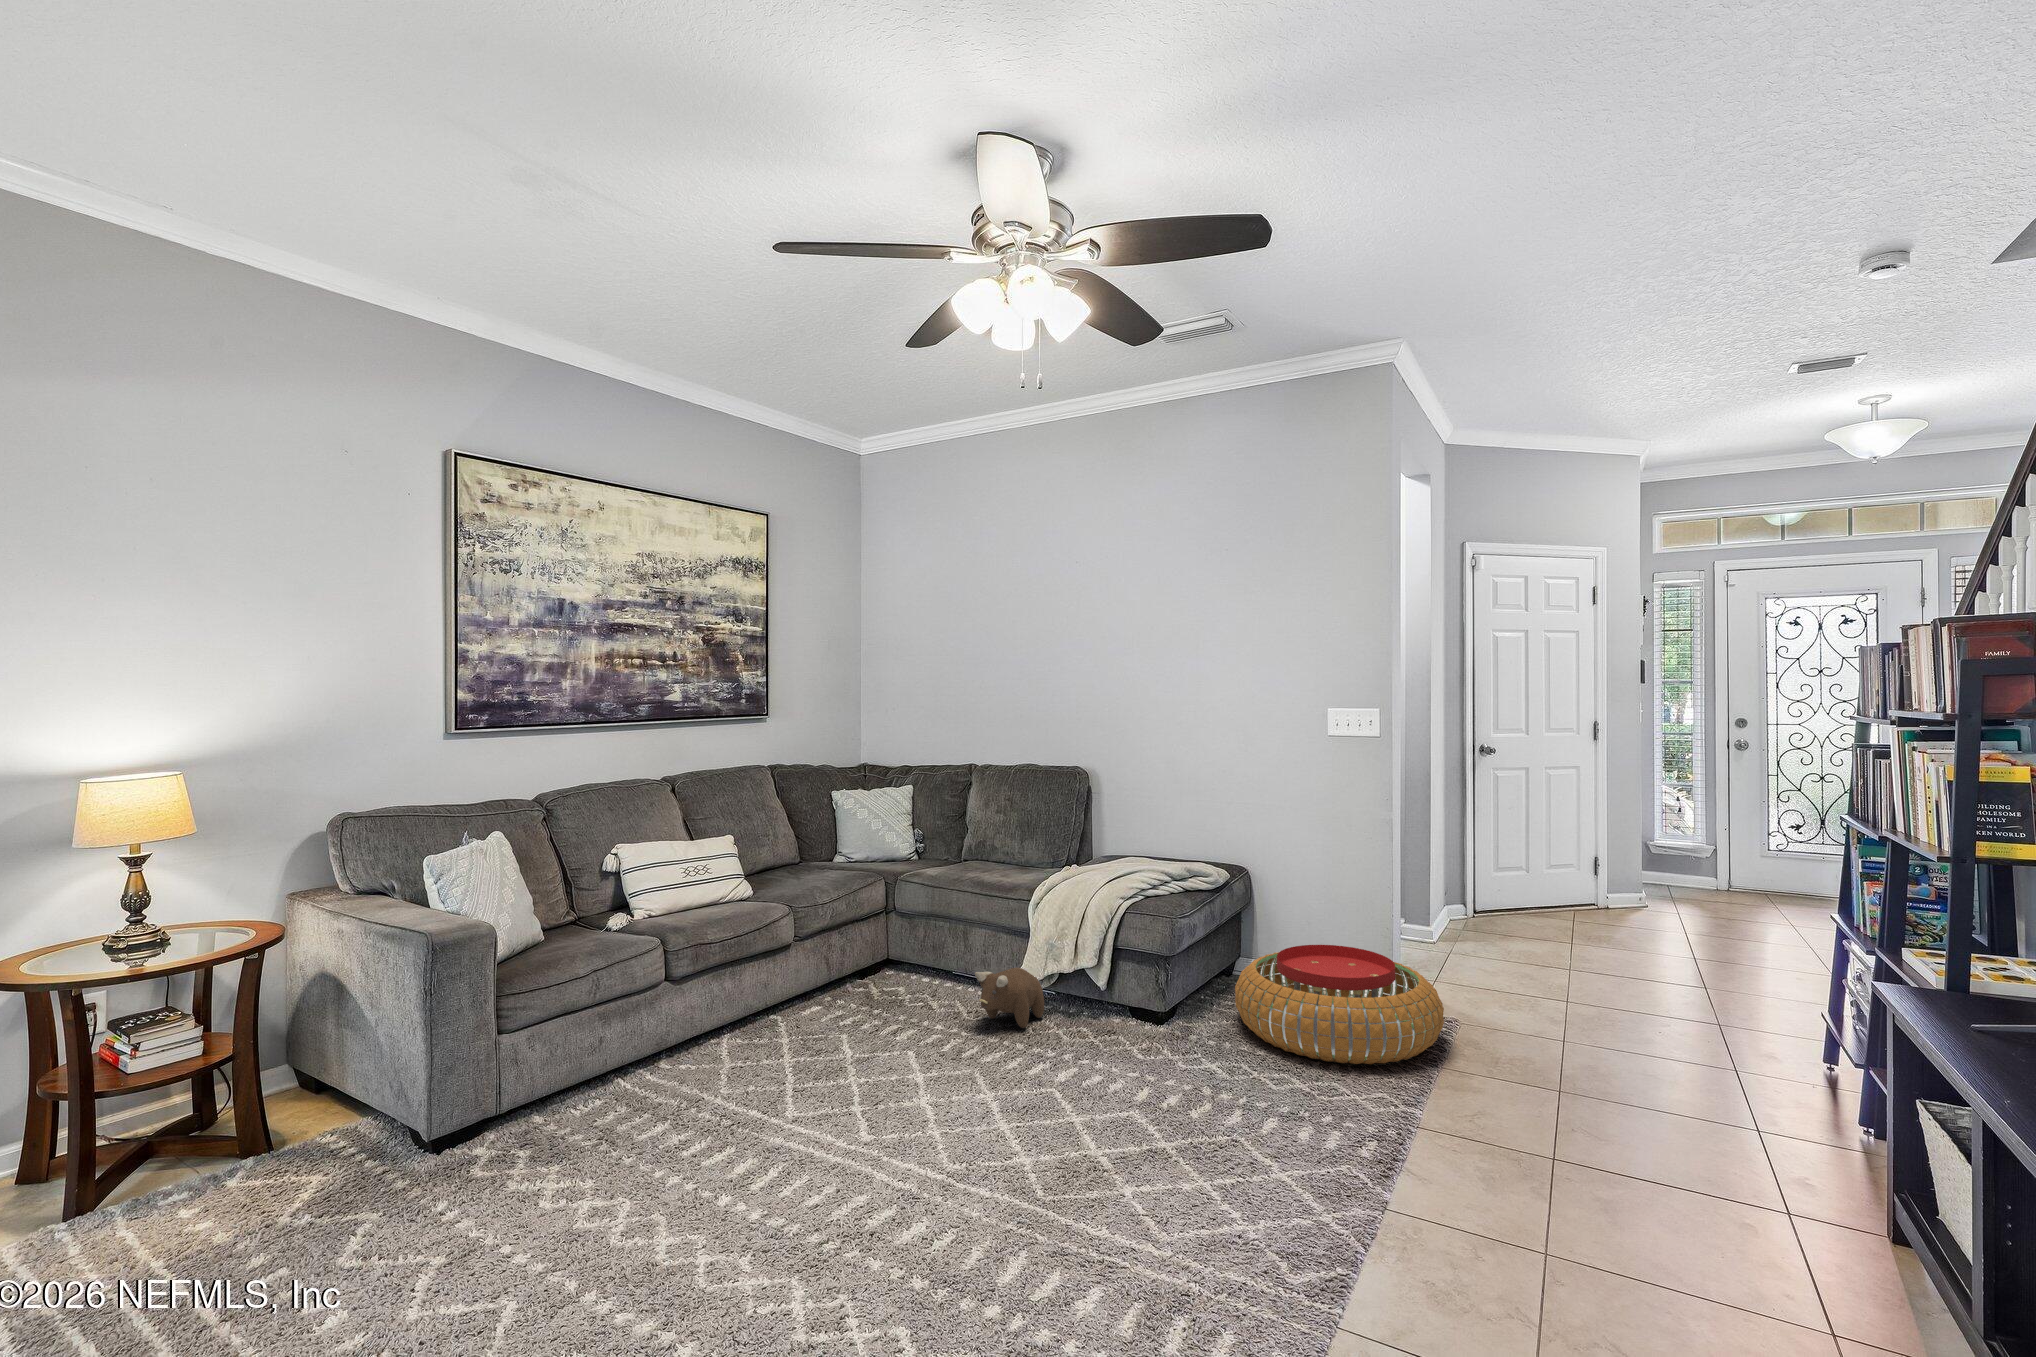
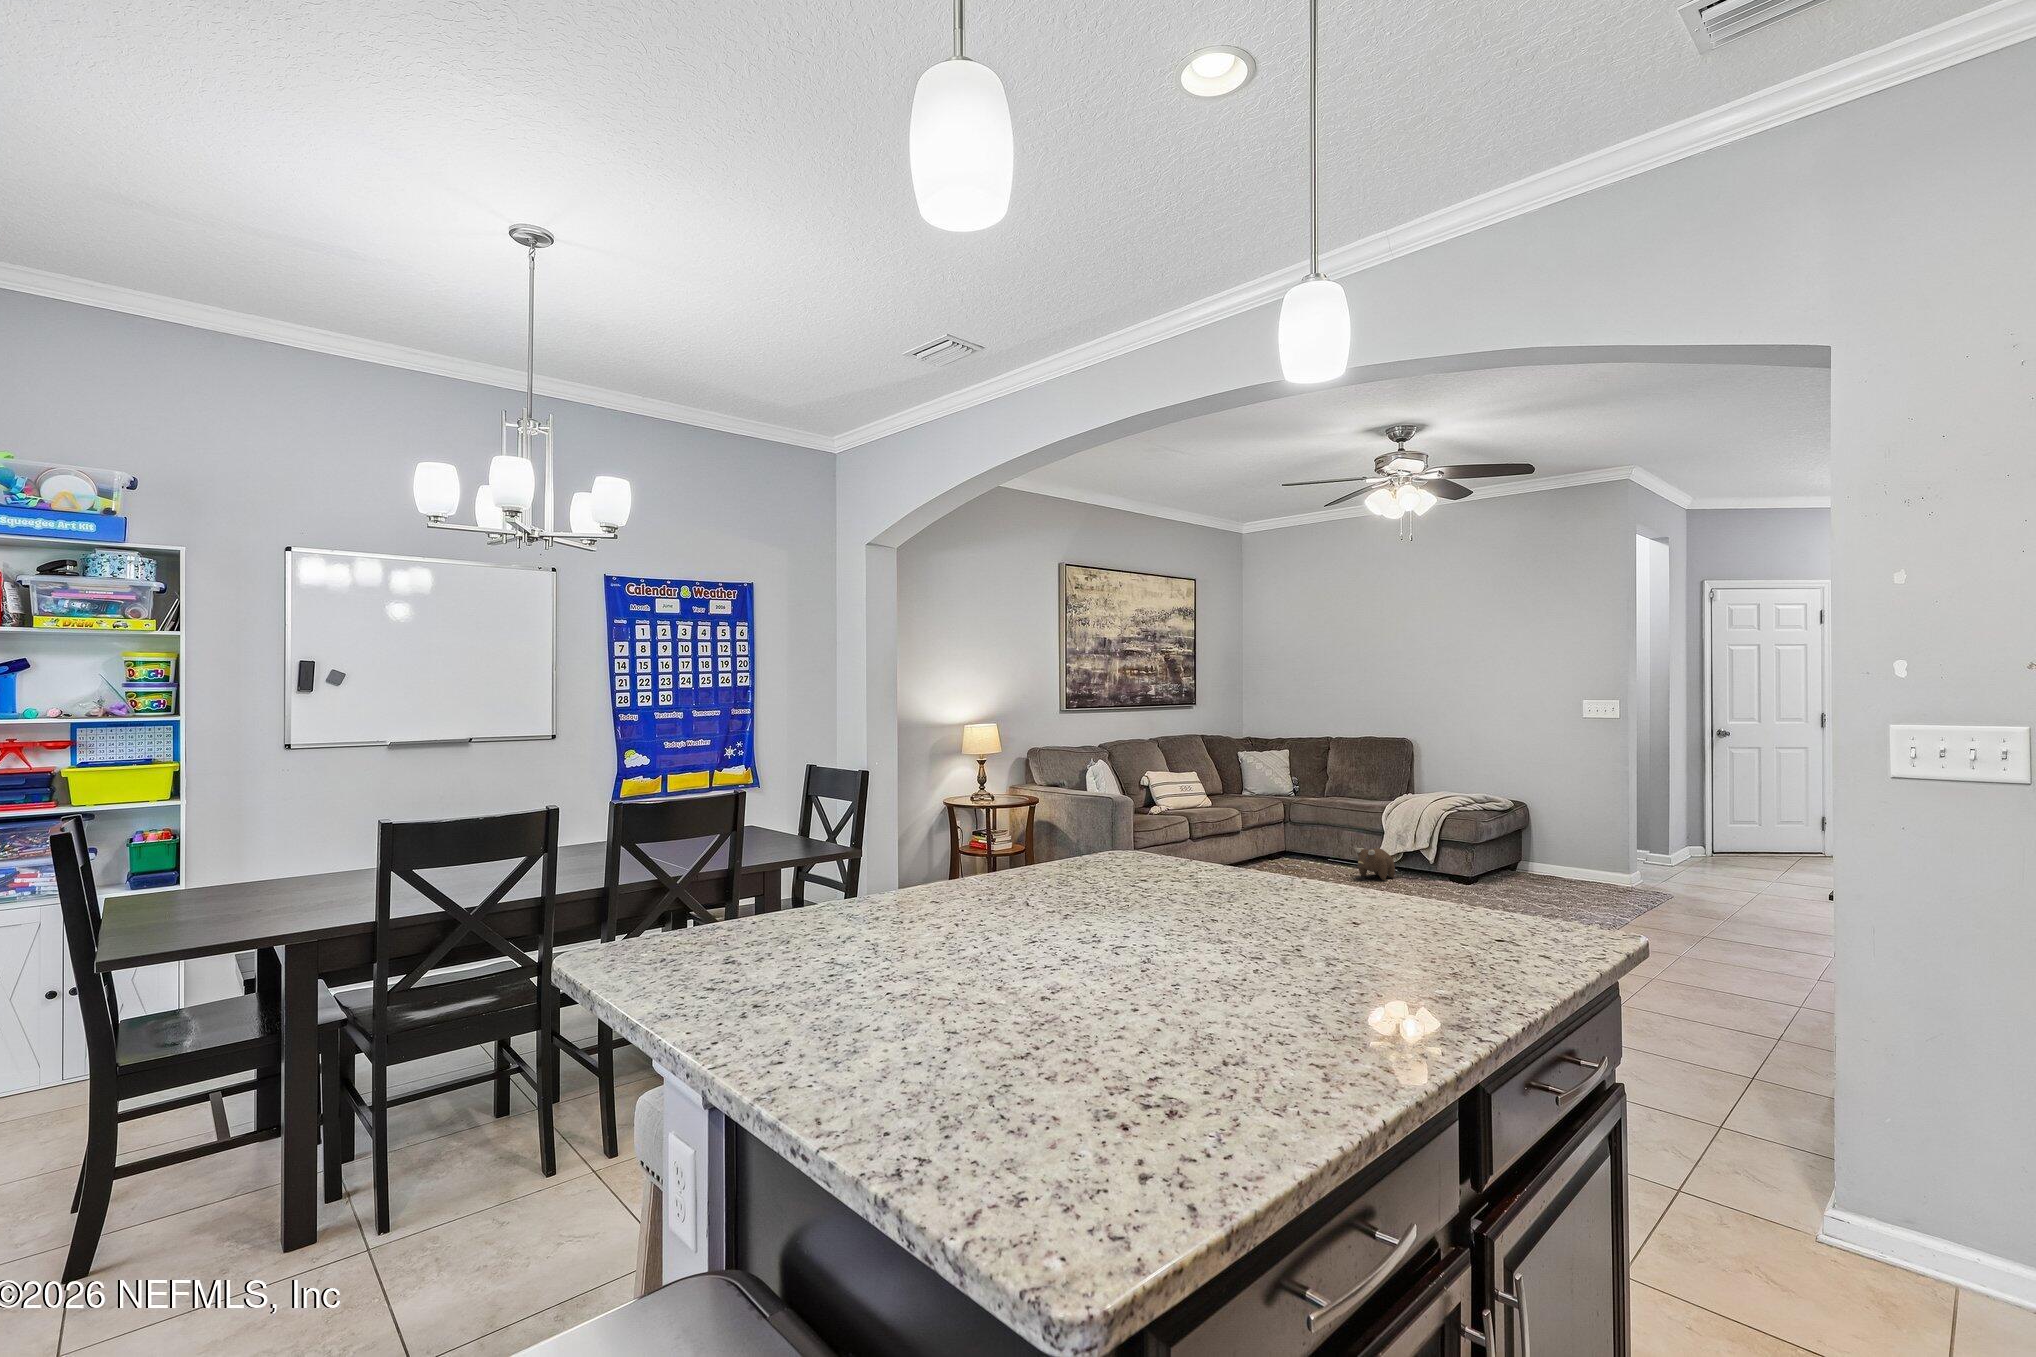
pouf: present [1235,945,1444,1064] -> none [1515,844,1650,901]

